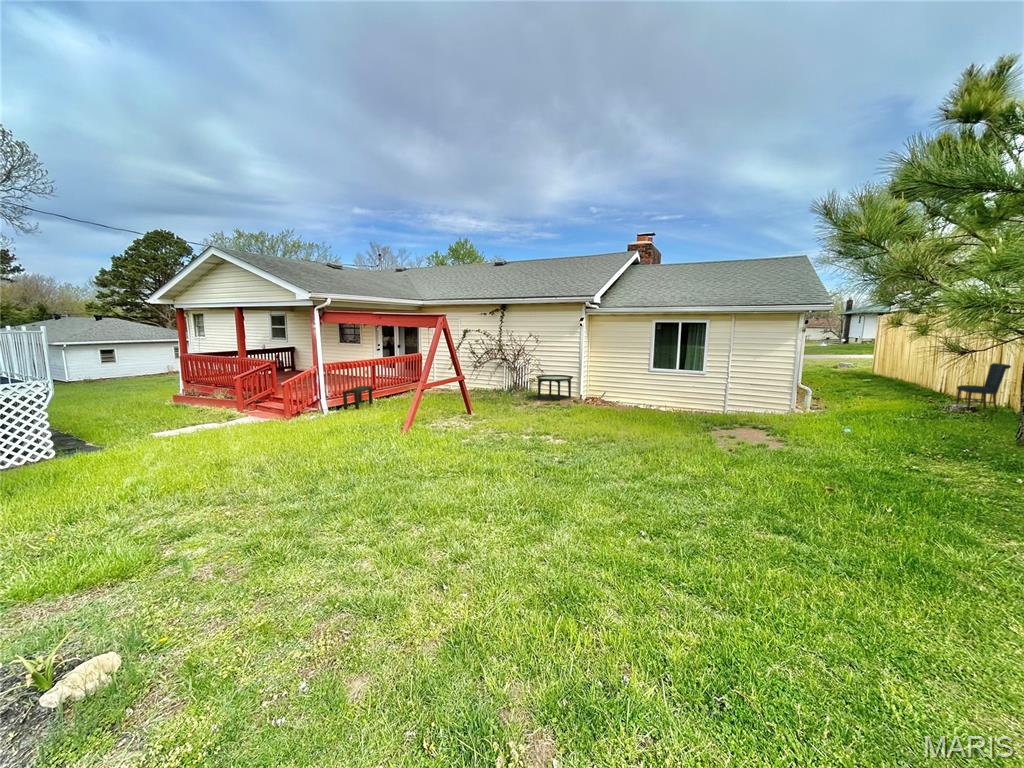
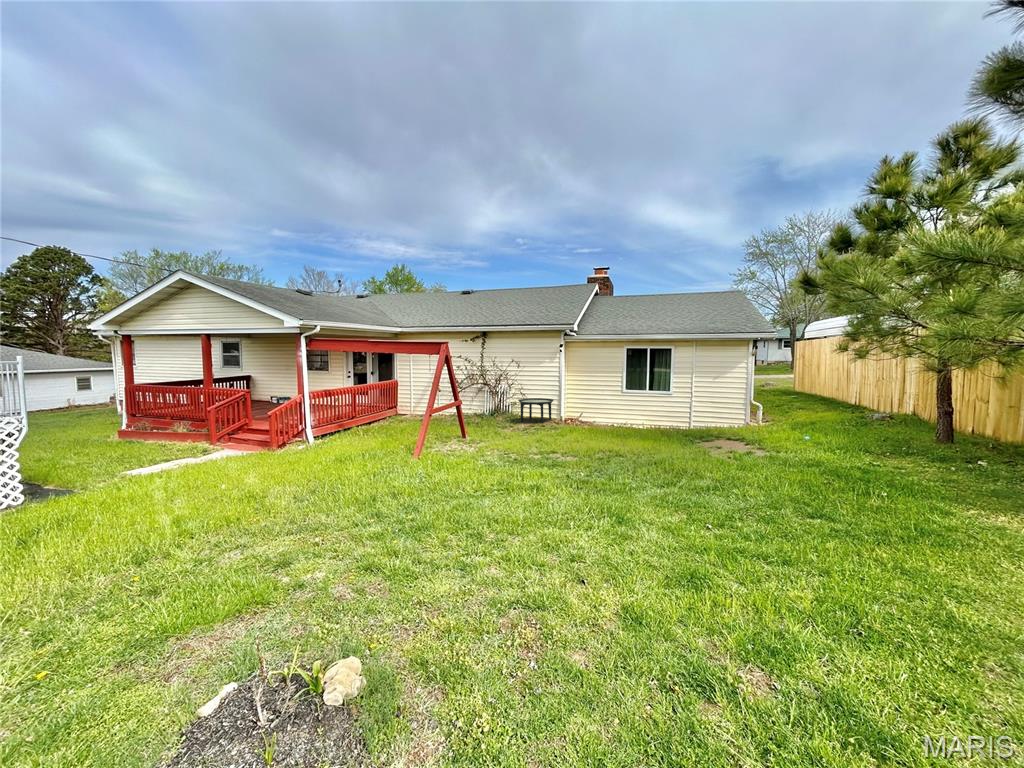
chair: present [956,363,1011,412] -> none [873,379,912,419]
bench: present [342,386,373,409] -> none [327,414,355,439]

